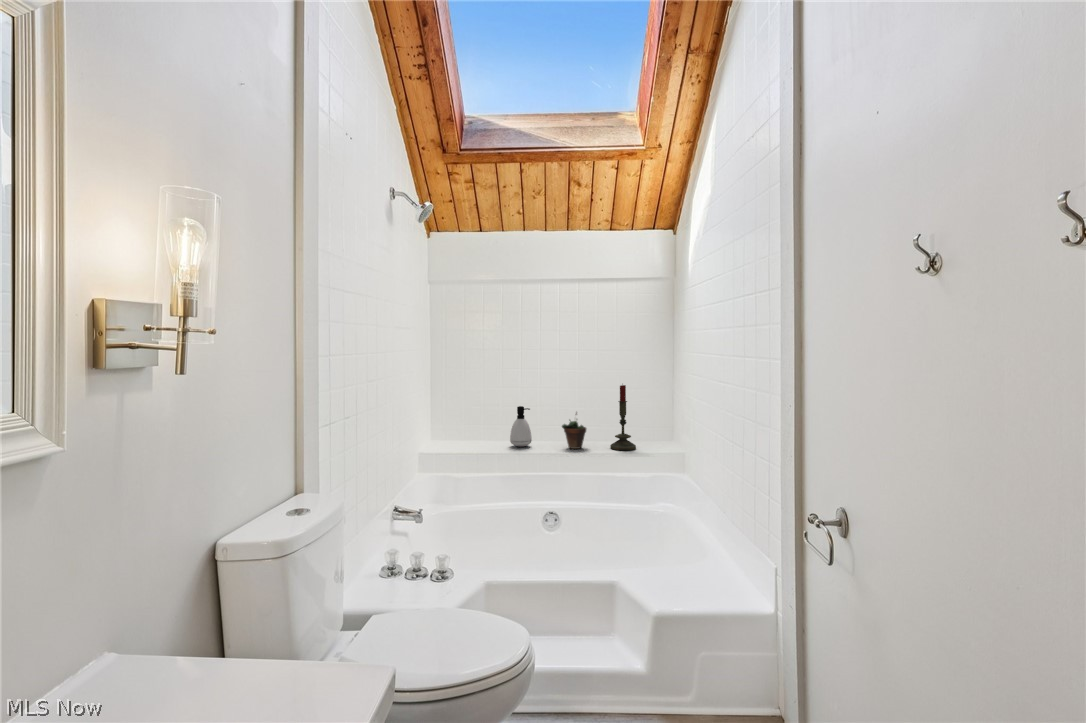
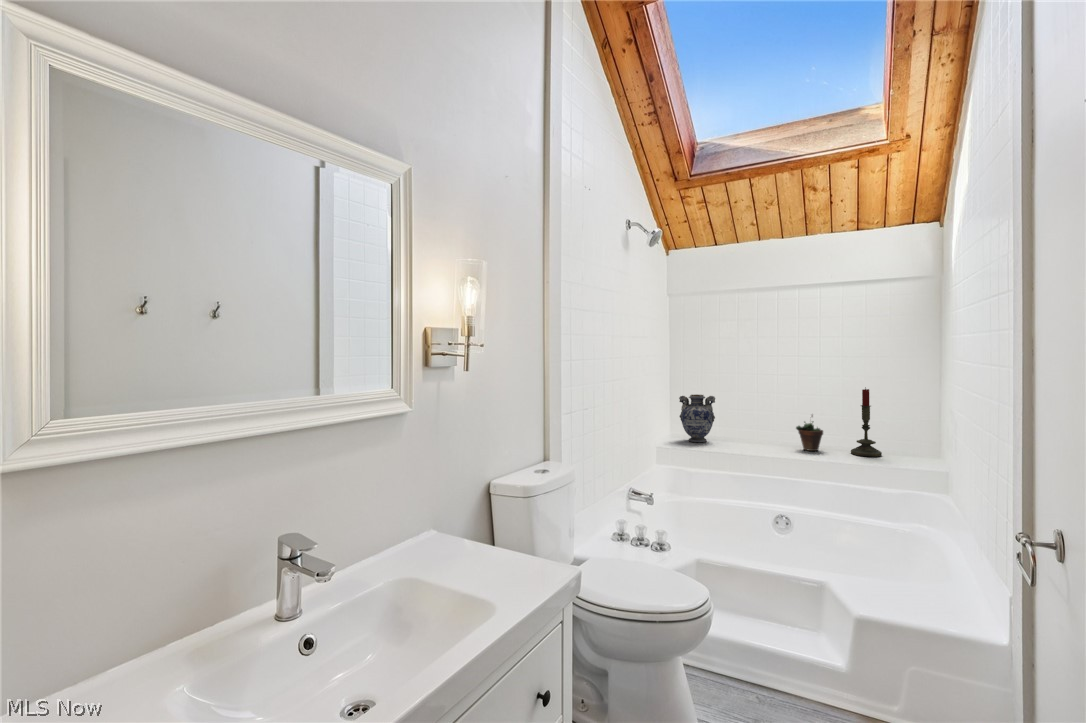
decorative vase: none [443,395,482,448] -> present [679,395,715,442]
soap dispenser: present [510,406,532,447] -> none [743,406,765,445]

